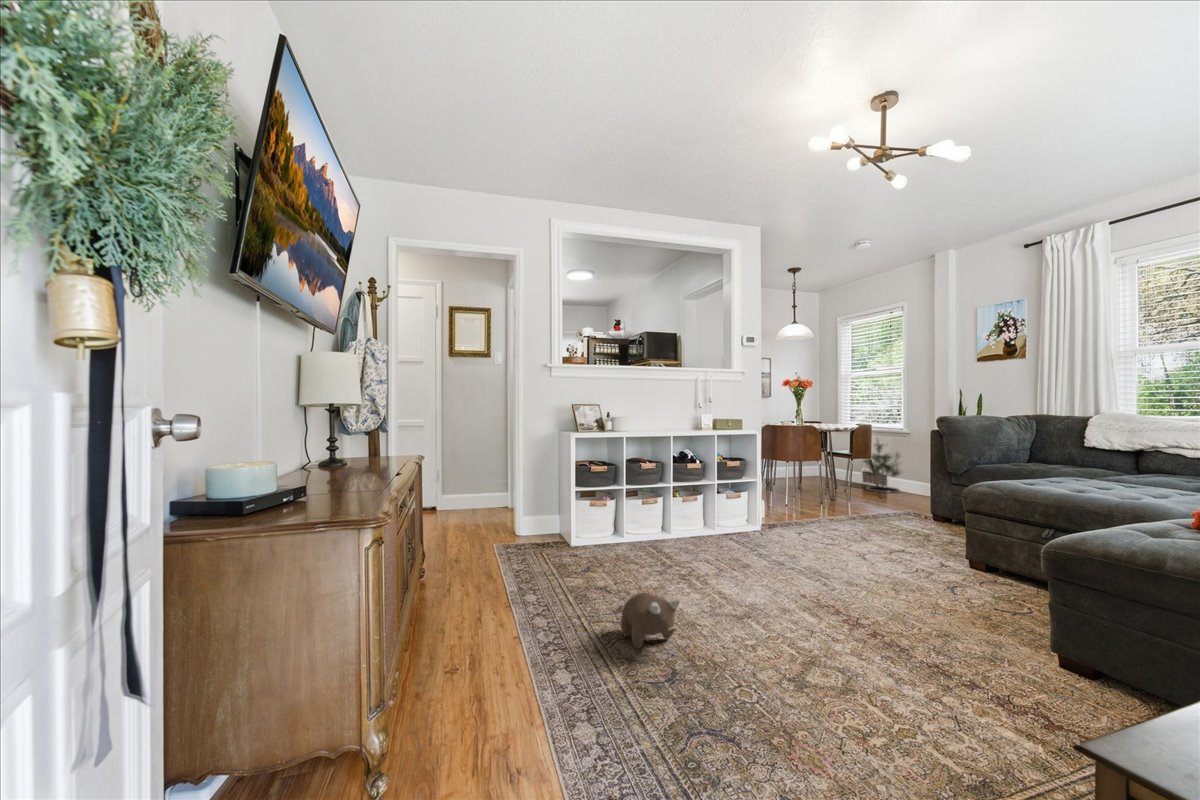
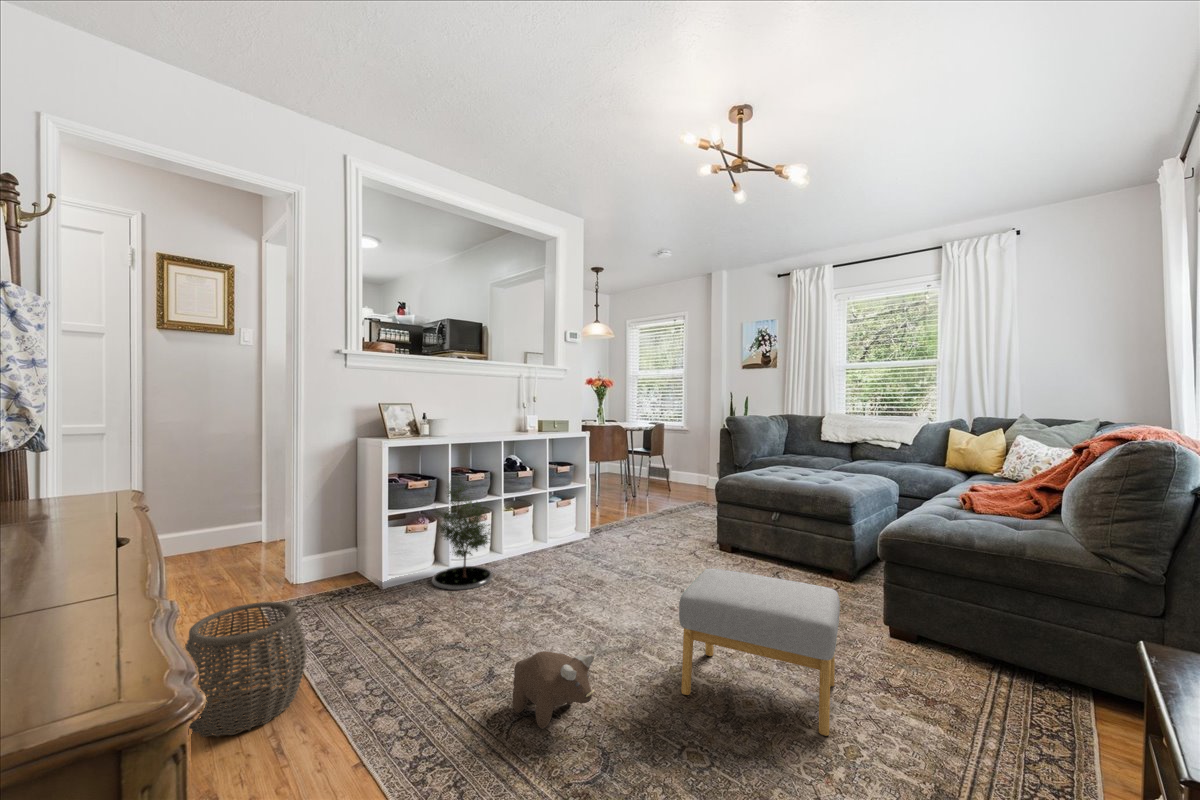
potted tree: present [864,438,900,493] -> present [432,481,493,590]
woven basket: none [430,531,502,608] -> present [185,602,307,737]
footstool: none [763,552,942,717] -> present [679,568,840,736]

